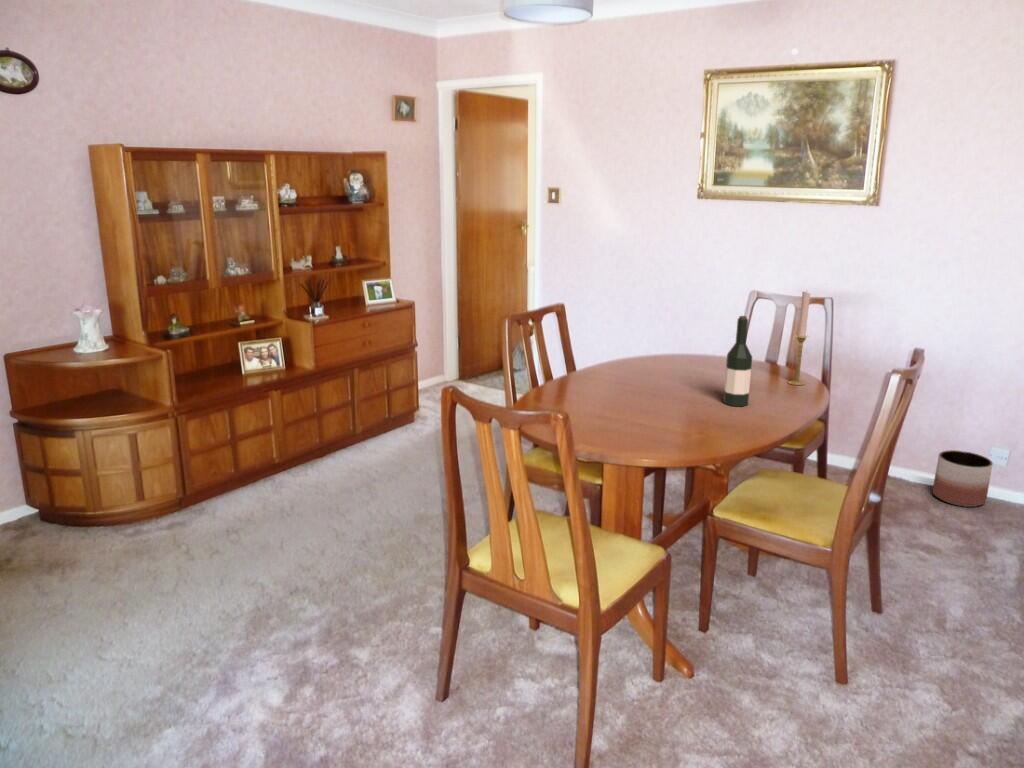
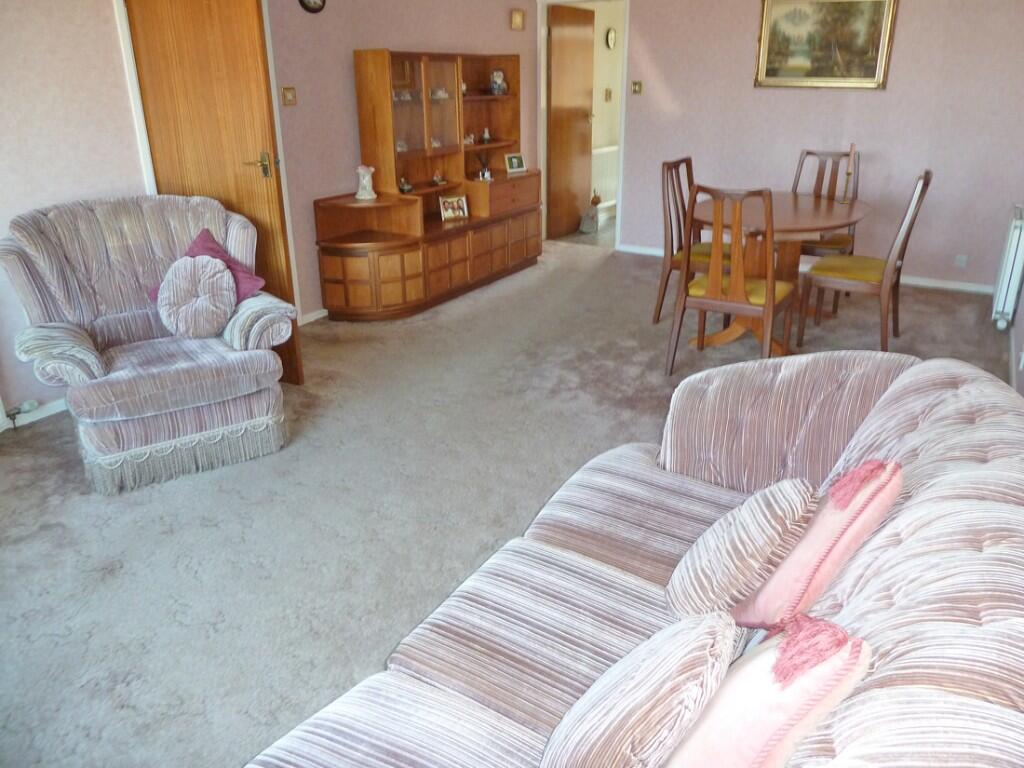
wine bottle: present [723,316,752,406] -> none [807,156,827,212]
planter: present [933,450,993,507] -> none [914,258,954,292]

